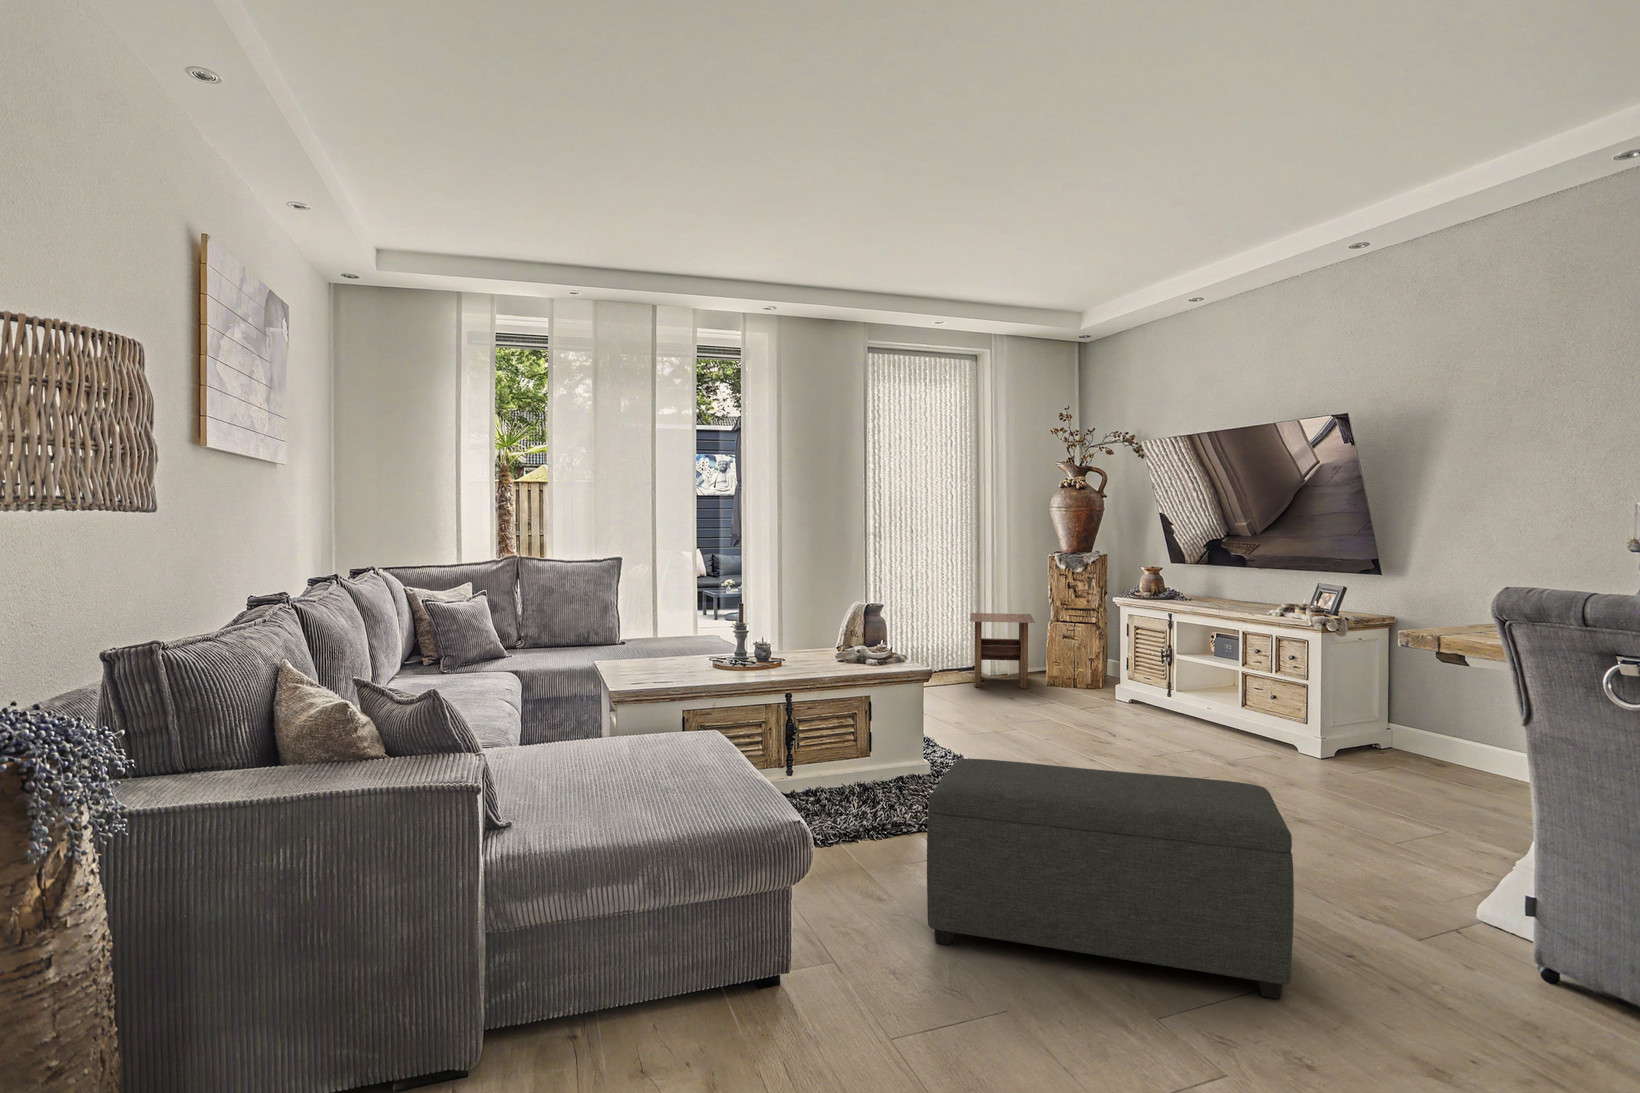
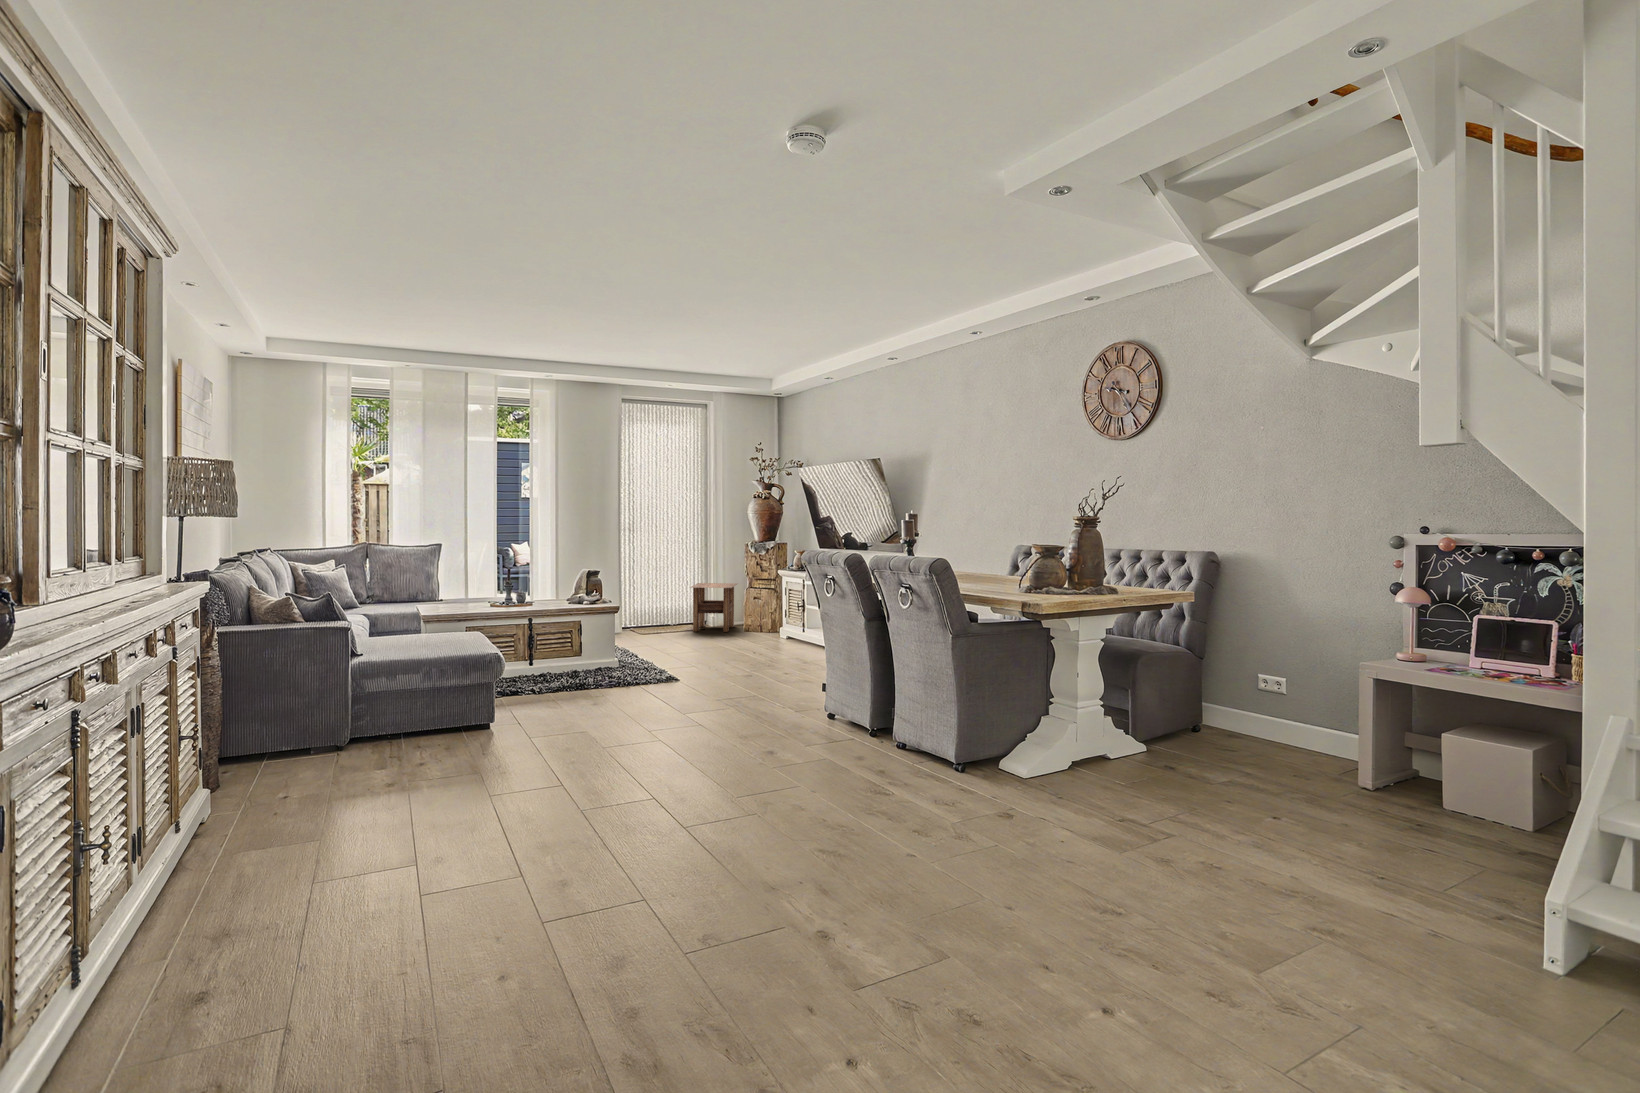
ottoman: present [927,759,1294,999] -> none [568,640,726,723]

